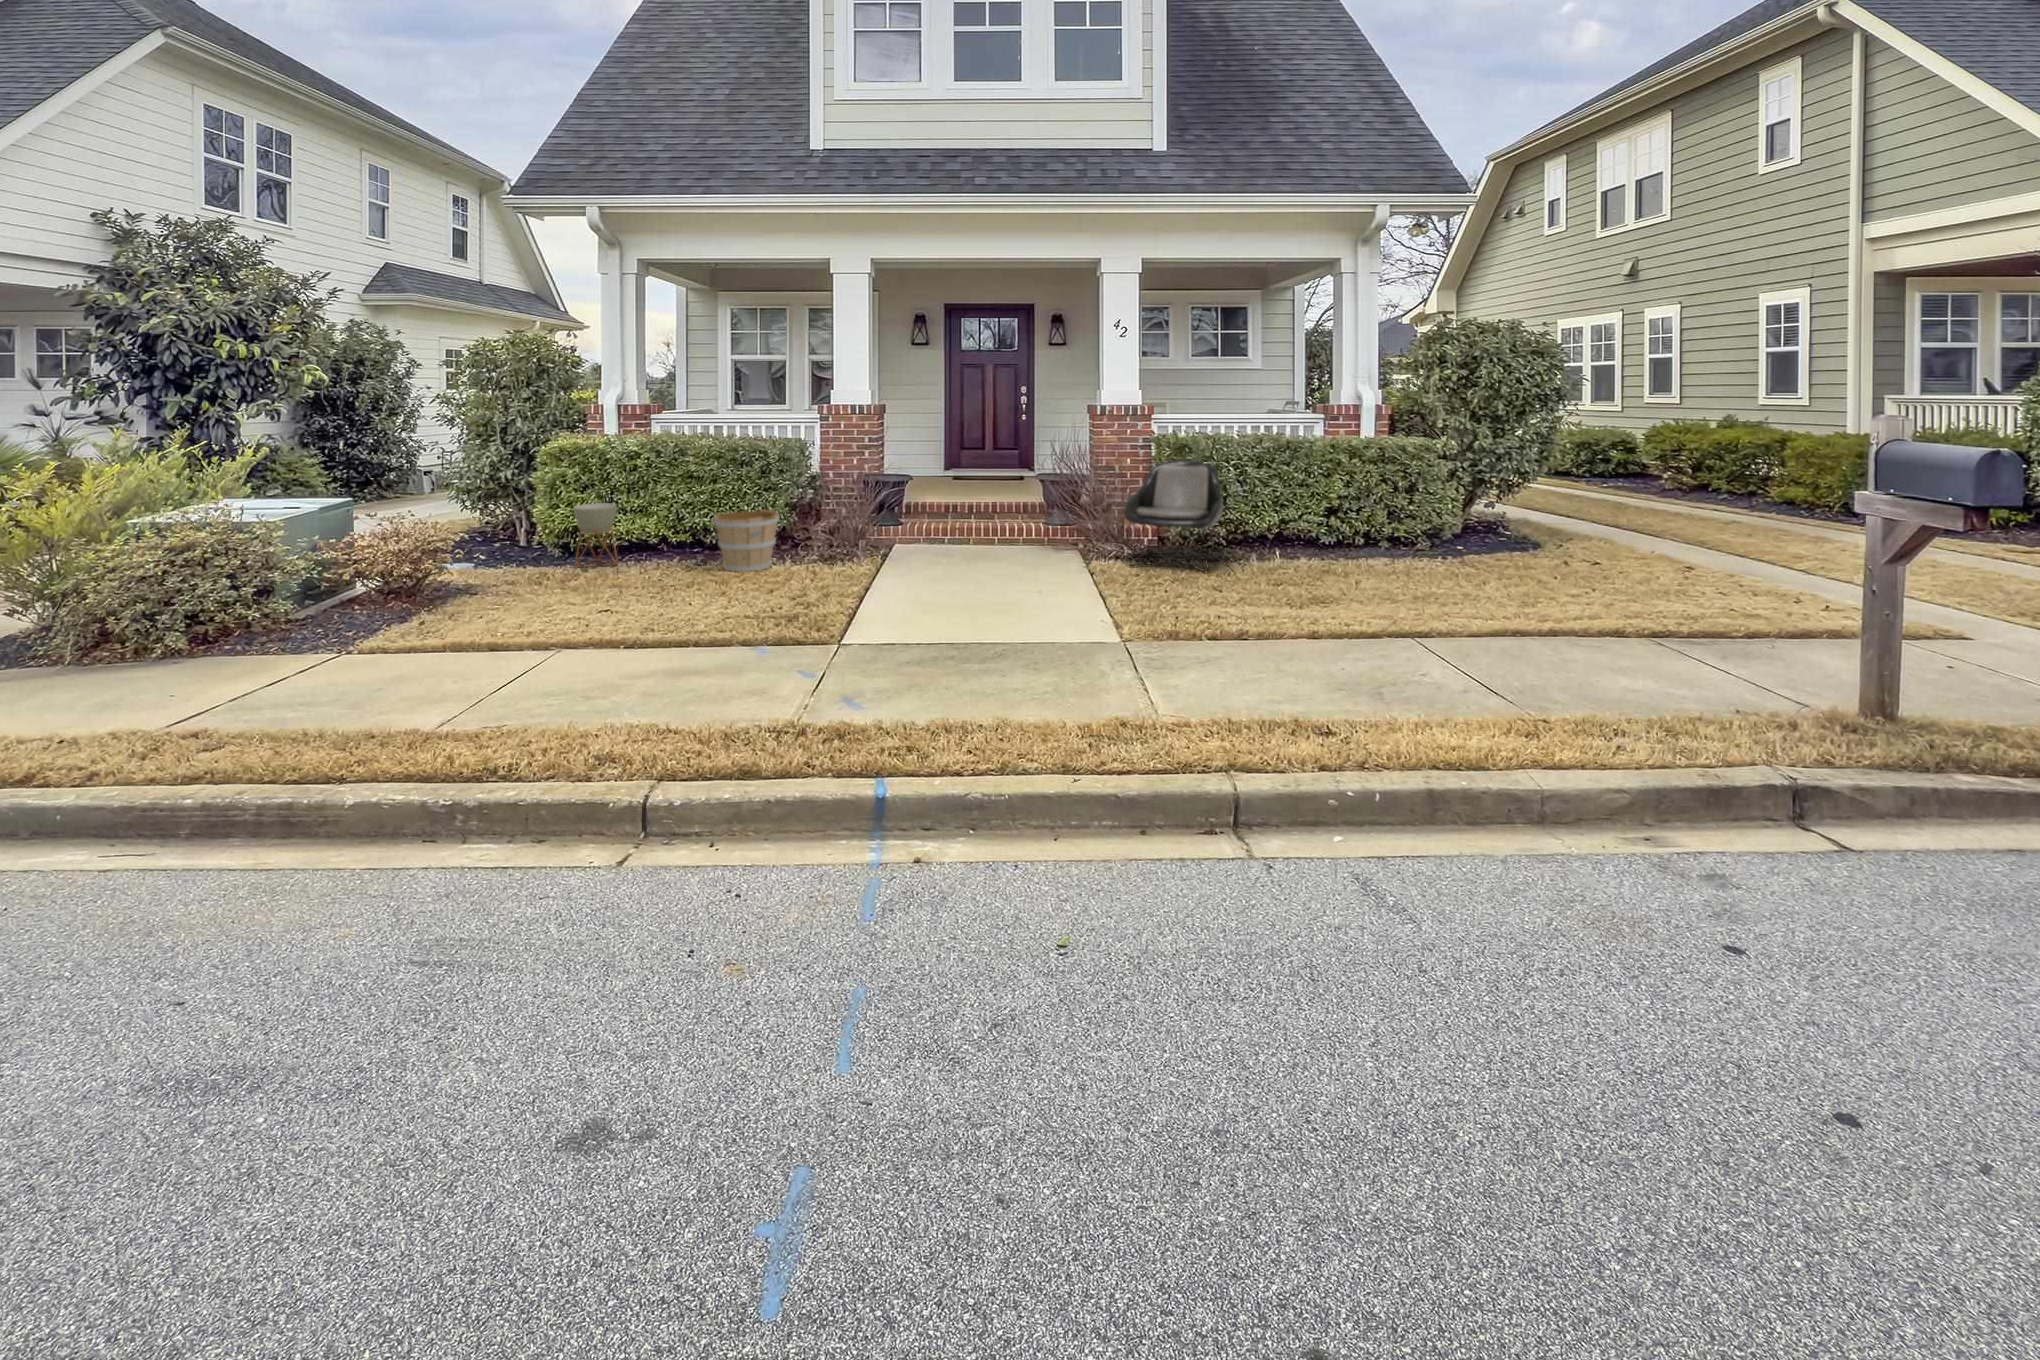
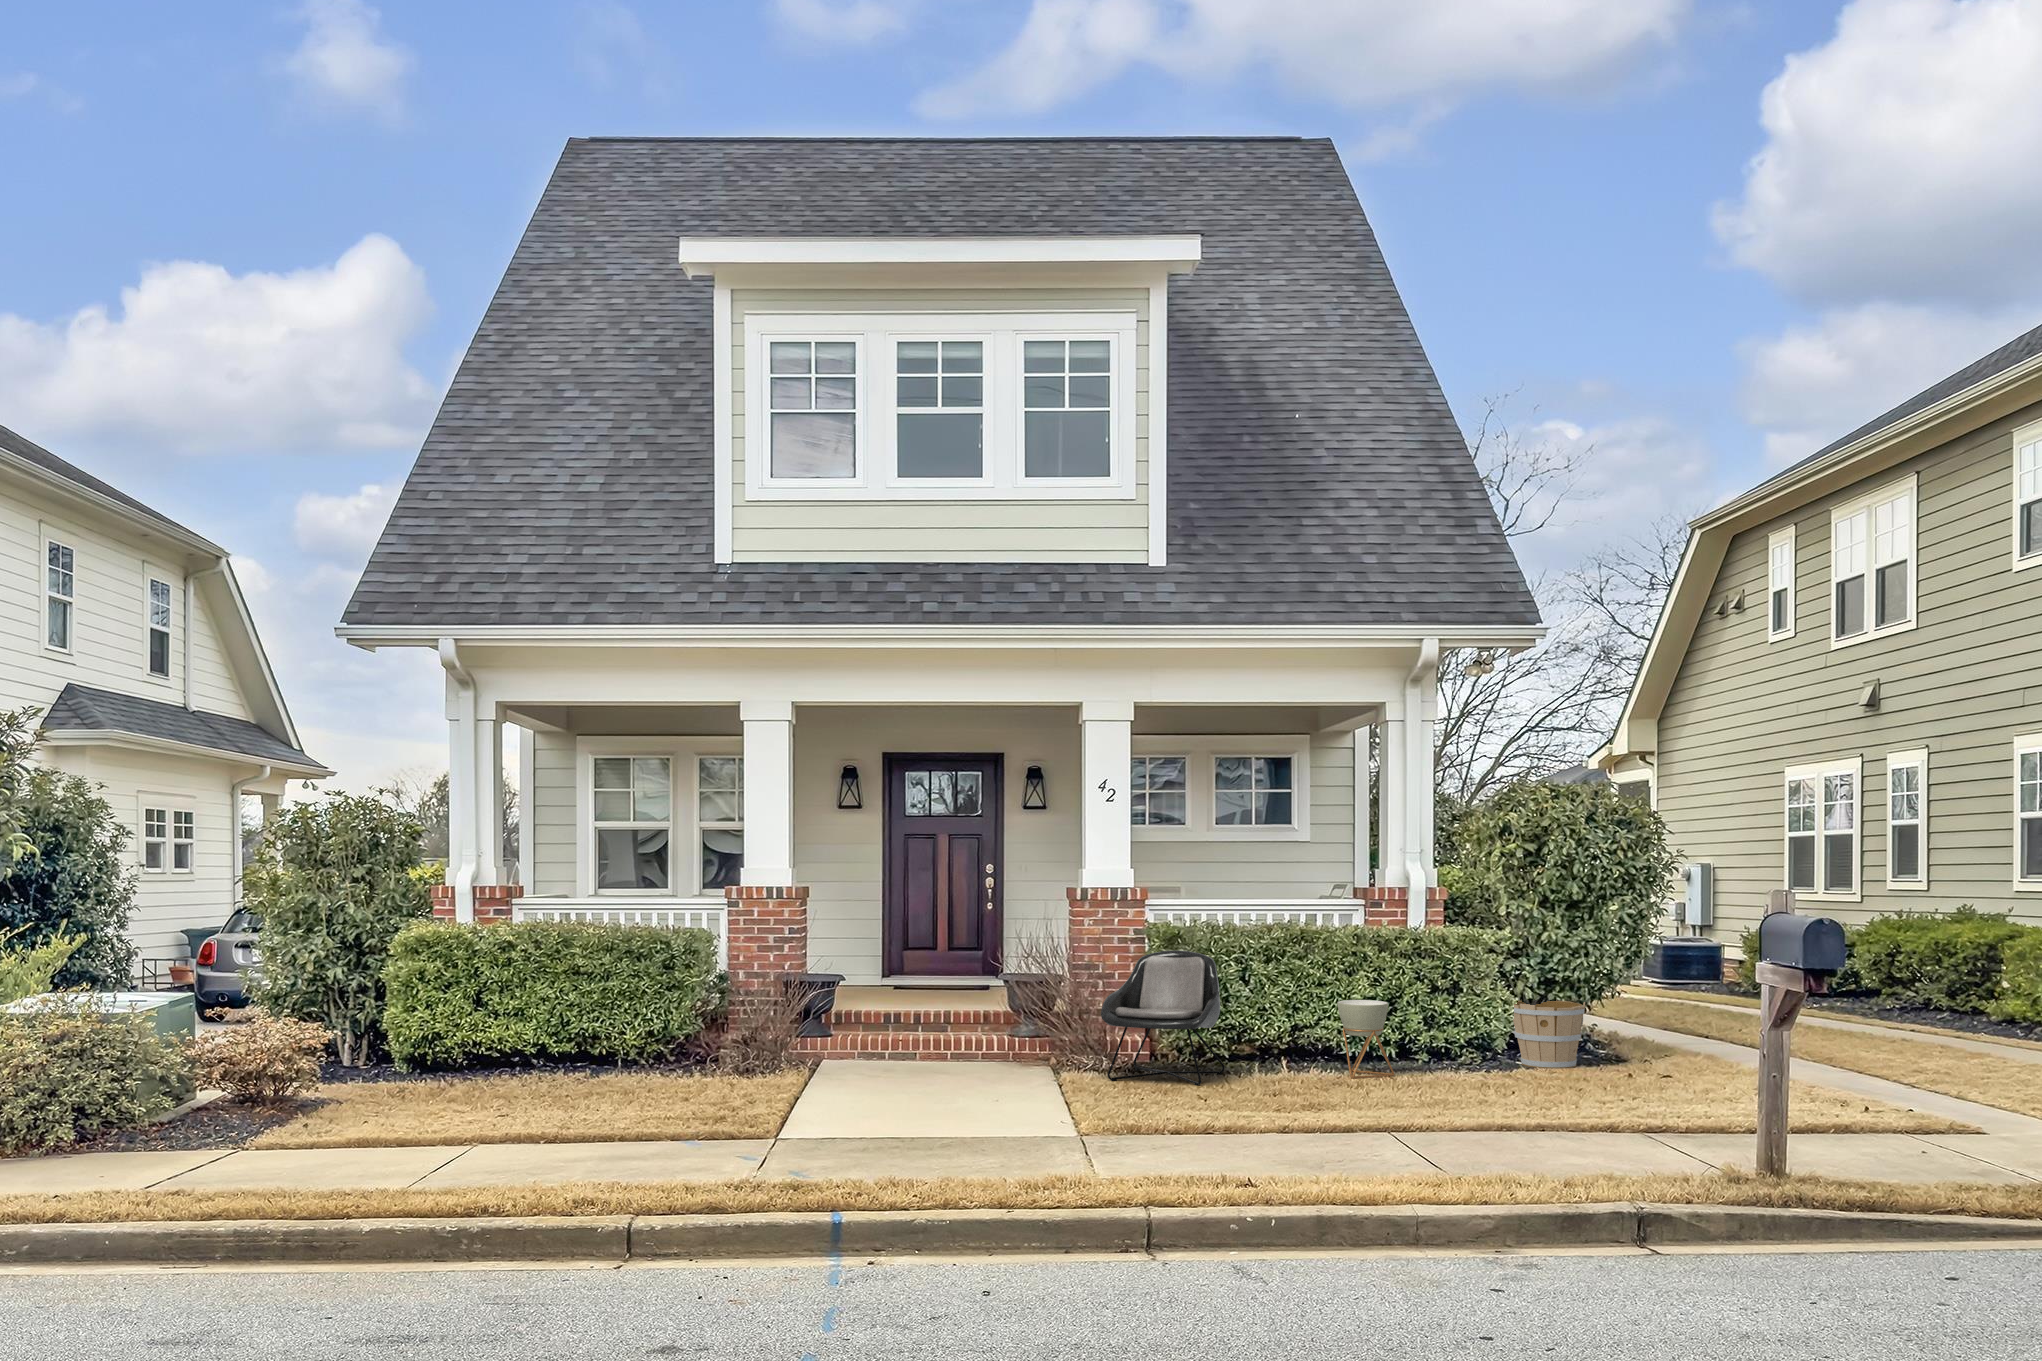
planter: present [574,503,618,568] -> present [1337,1000,1395,1078]
wooden bucket: present [713,509,779,572] -> present [1513,1001,1585,1069]

